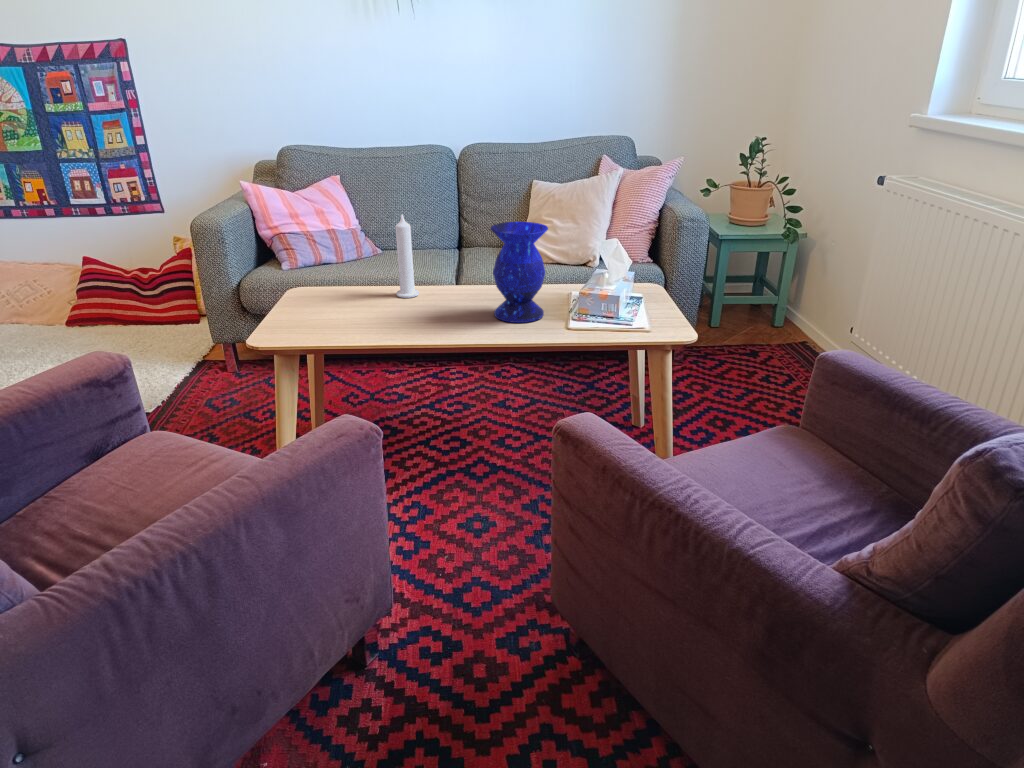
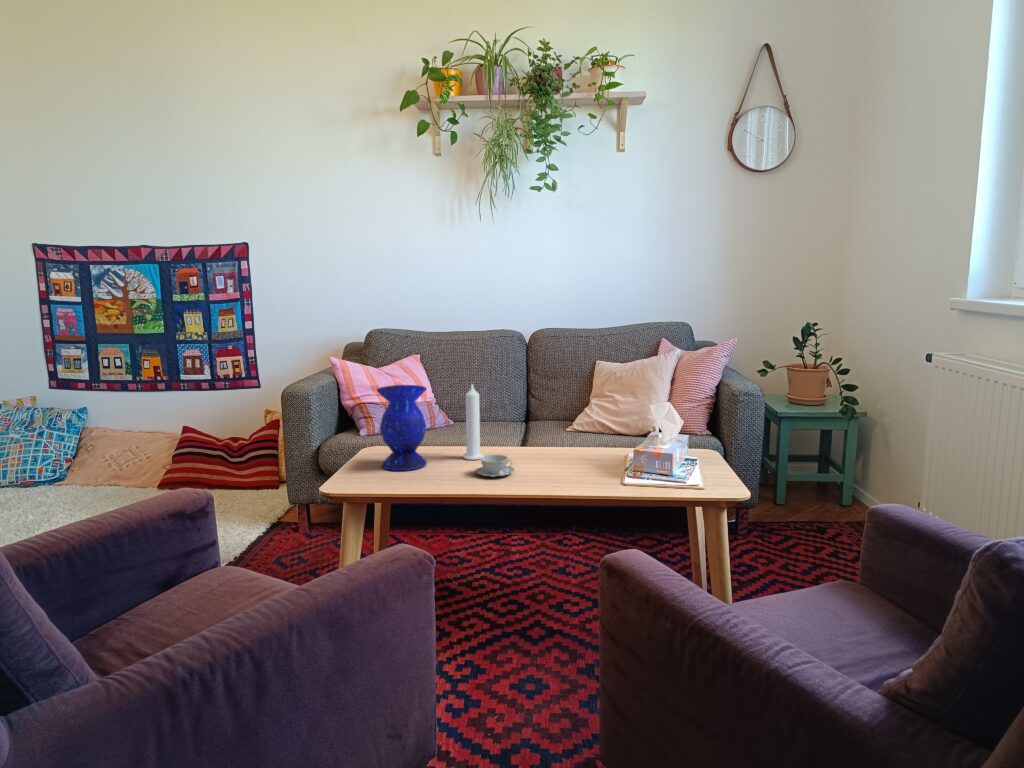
vase: present [491,222,548,323] -> present [377,385,427,471]
teacup: none [410,293,452,318] -> present [475,455,514,477]

